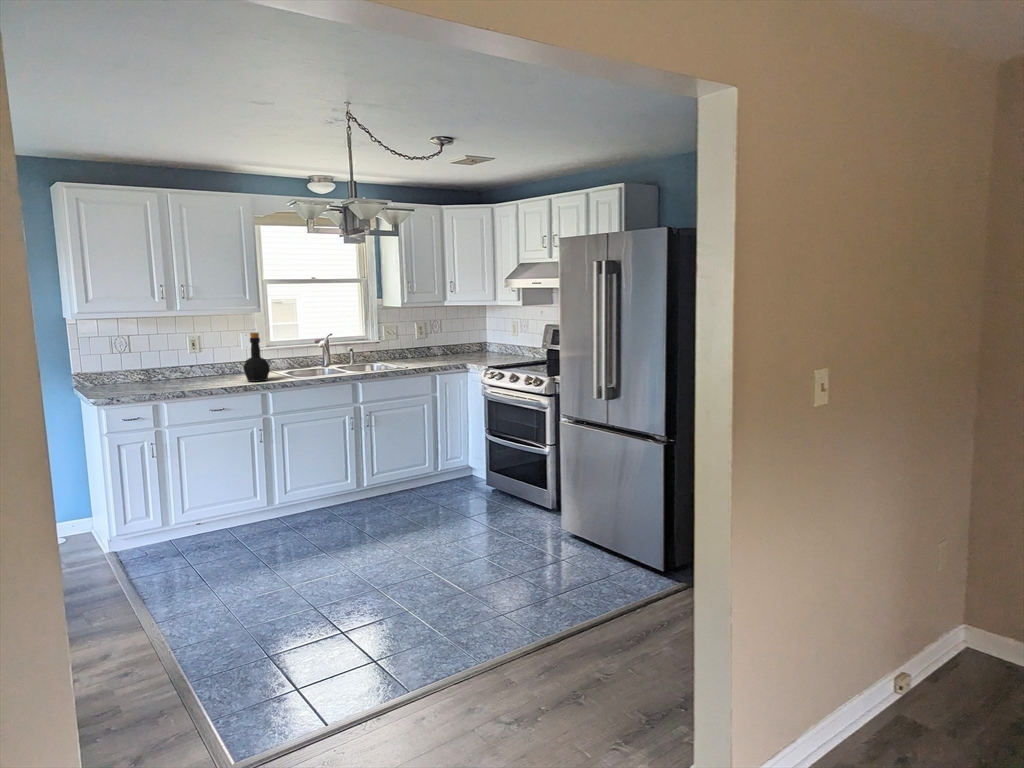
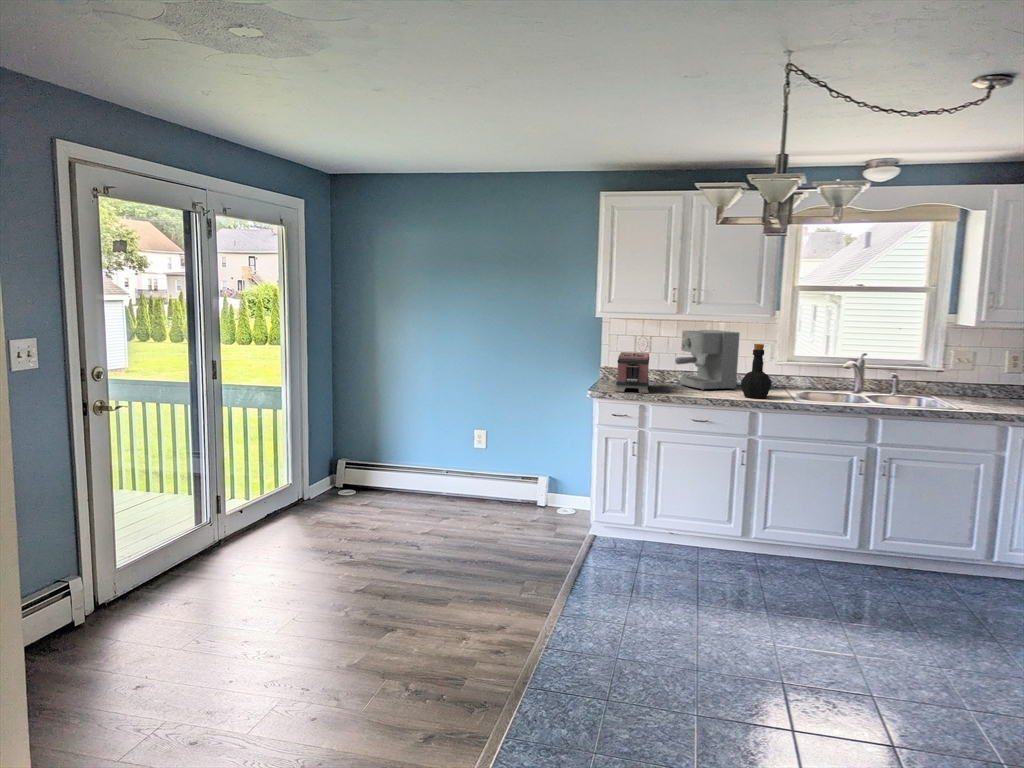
coffee maker: none [167,324,230,382] -> present [675,330,740,390]
toaster: none [106,353,157,396] -> present [615,352,649,393]

